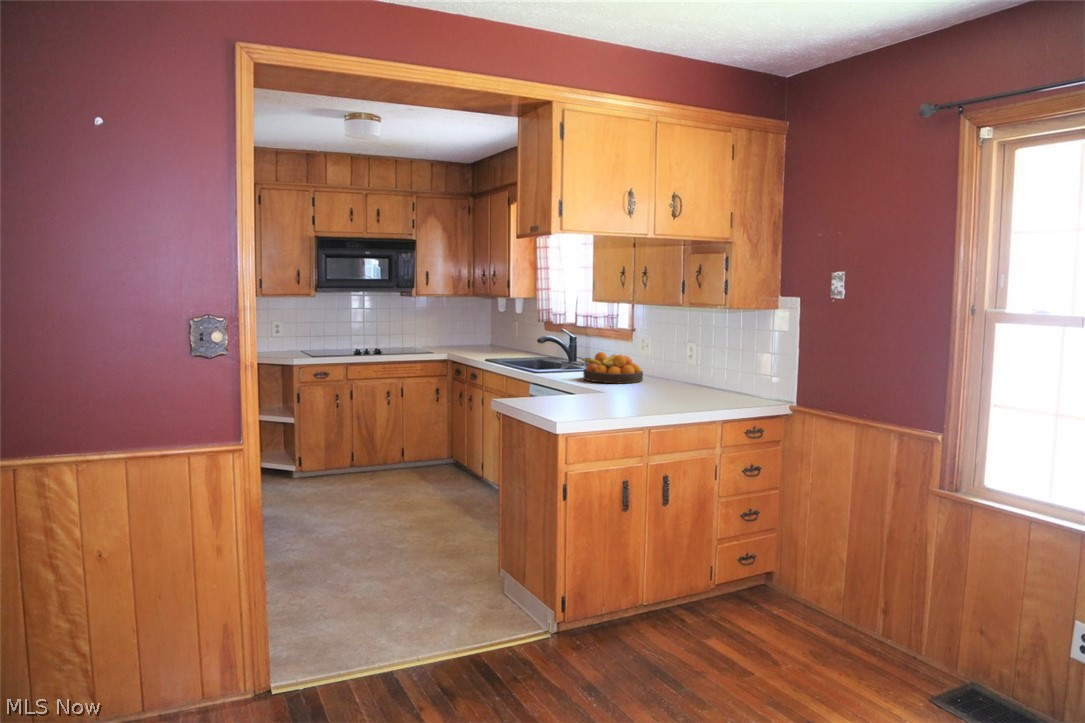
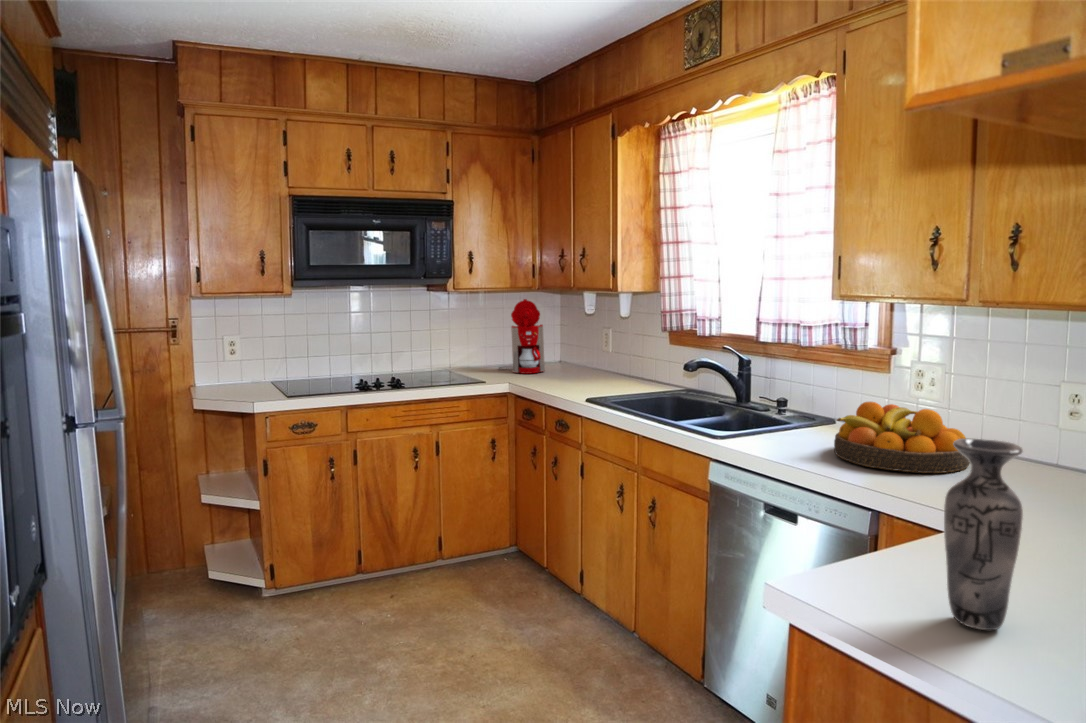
coffee maker: none [446,302,475,349] -> present [499,299,545,374]
vase: none [543,347,565,409] -> present [944,438,1023,630]

